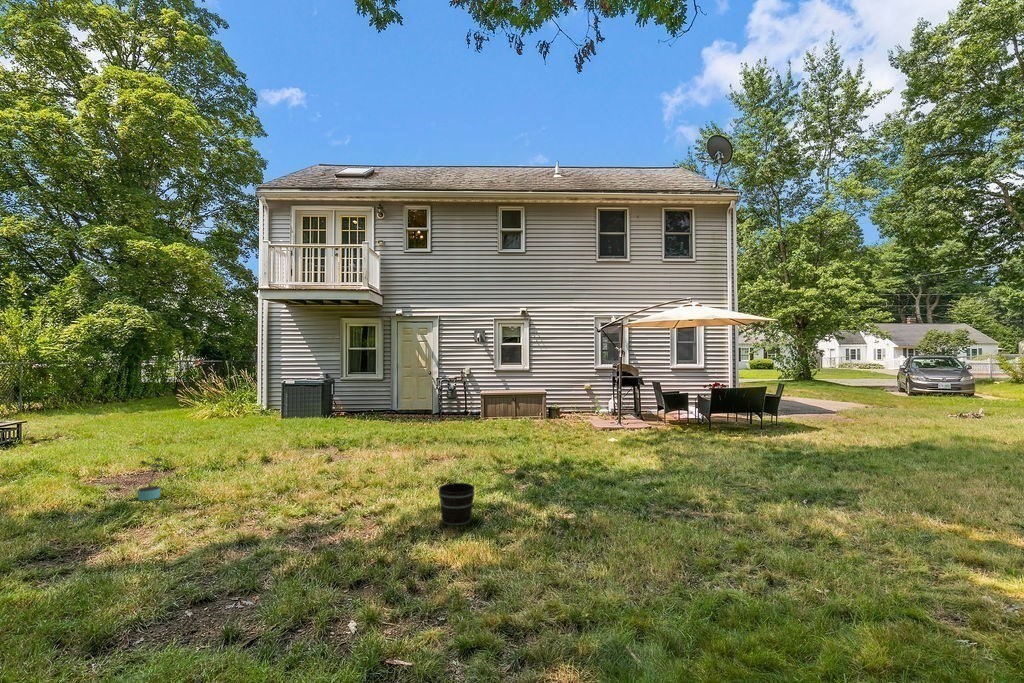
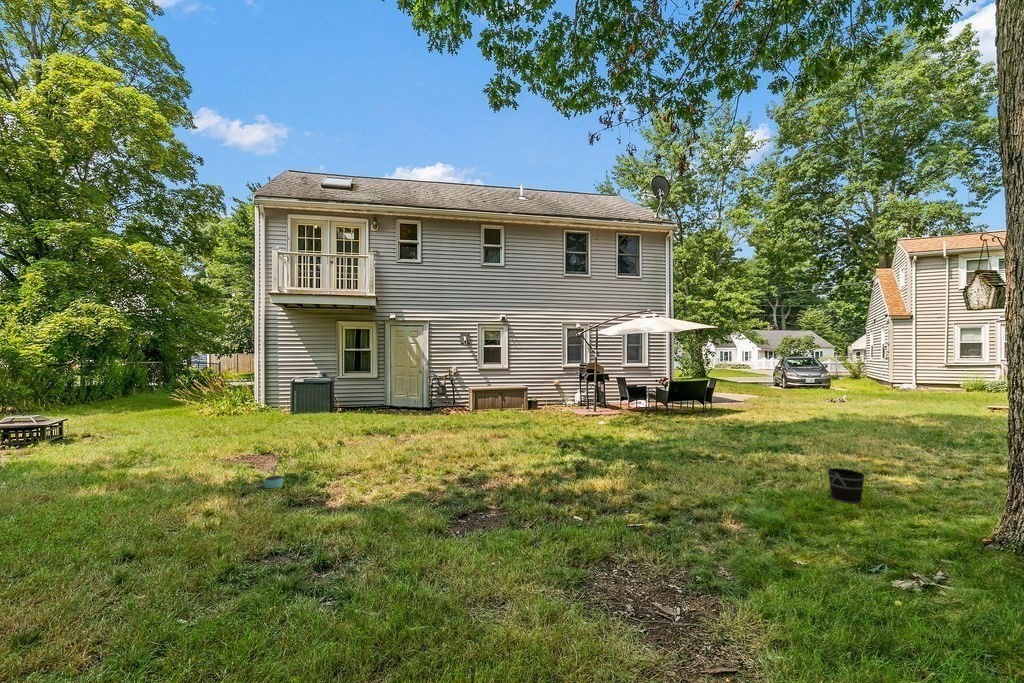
bucket: present [438,483,474,525] -> present [828,468,864,503]

